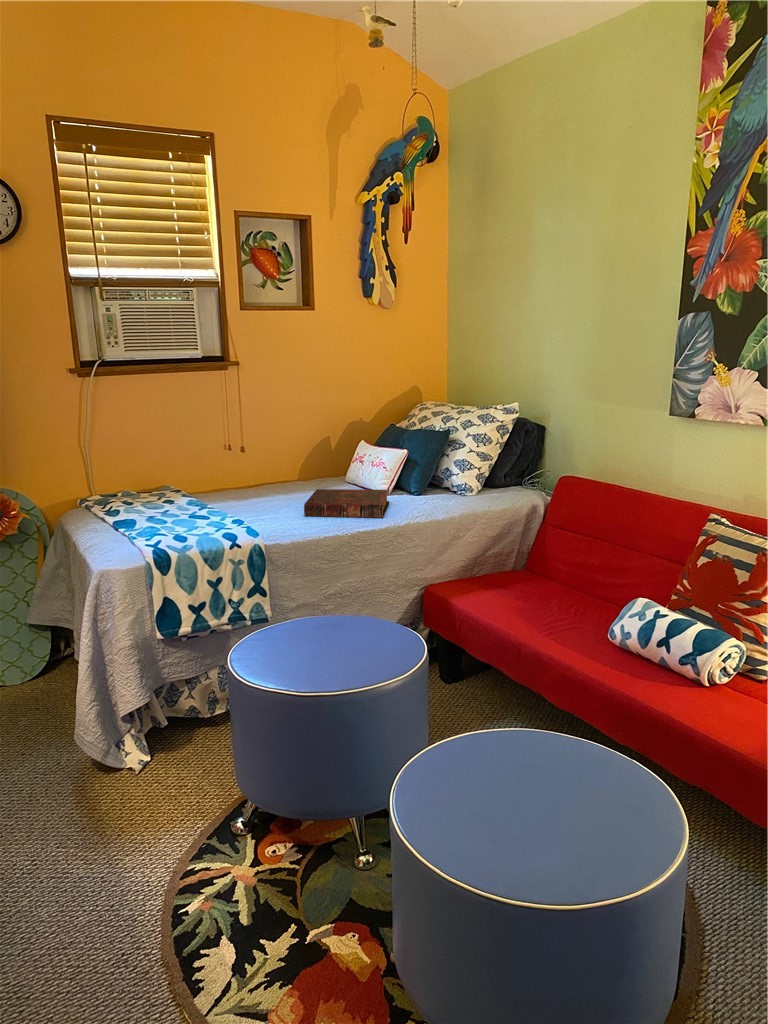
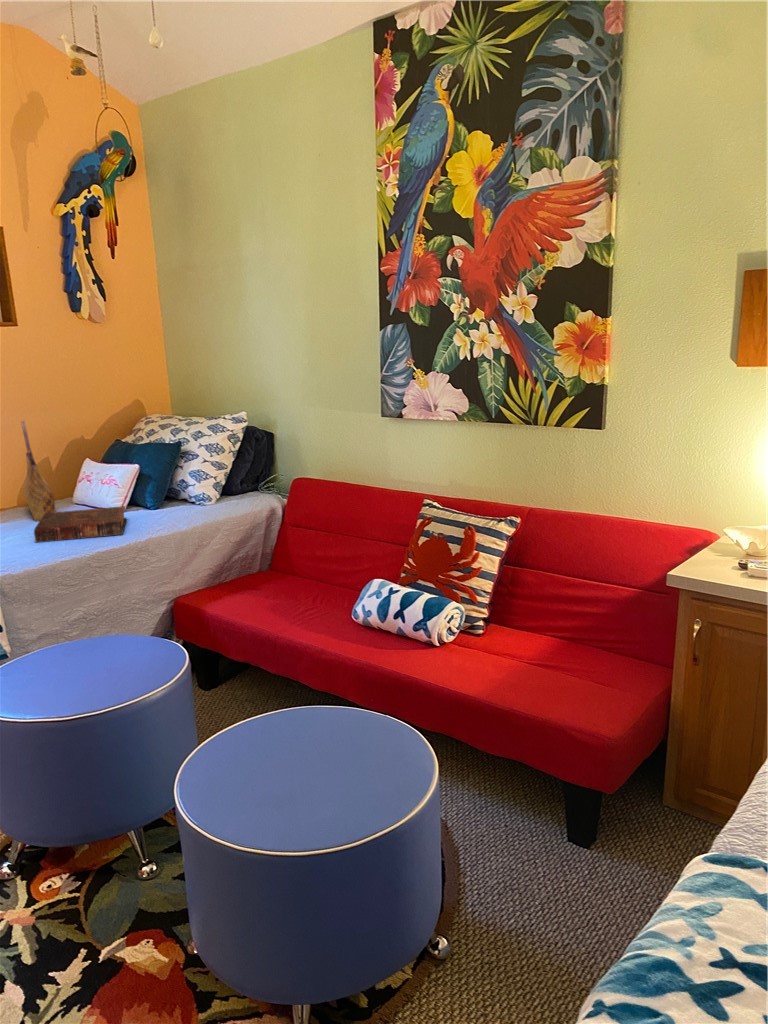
tote bag: none [304,399,327,496] -> present [21,421,55,521]

